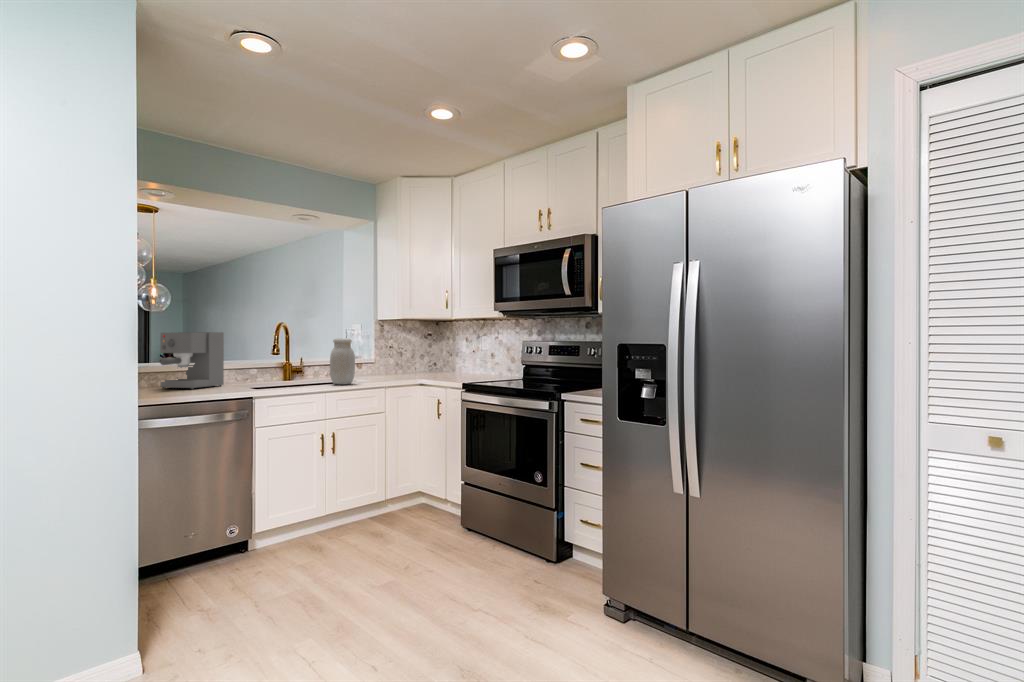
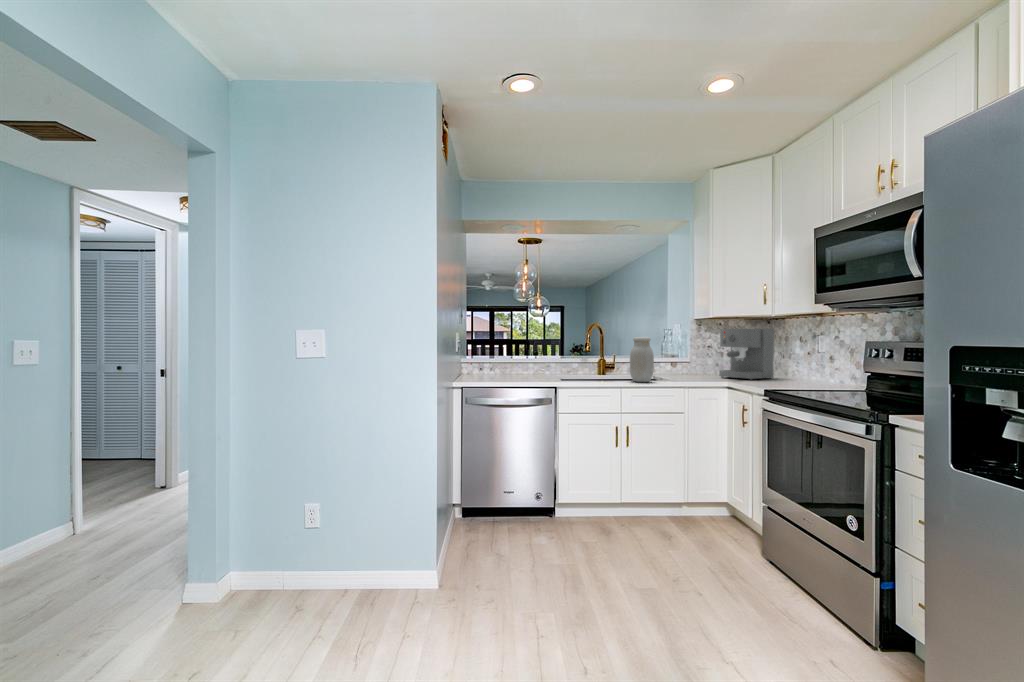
coffee maker: present [160,332,224,389] -> present [719,329,774,380]

